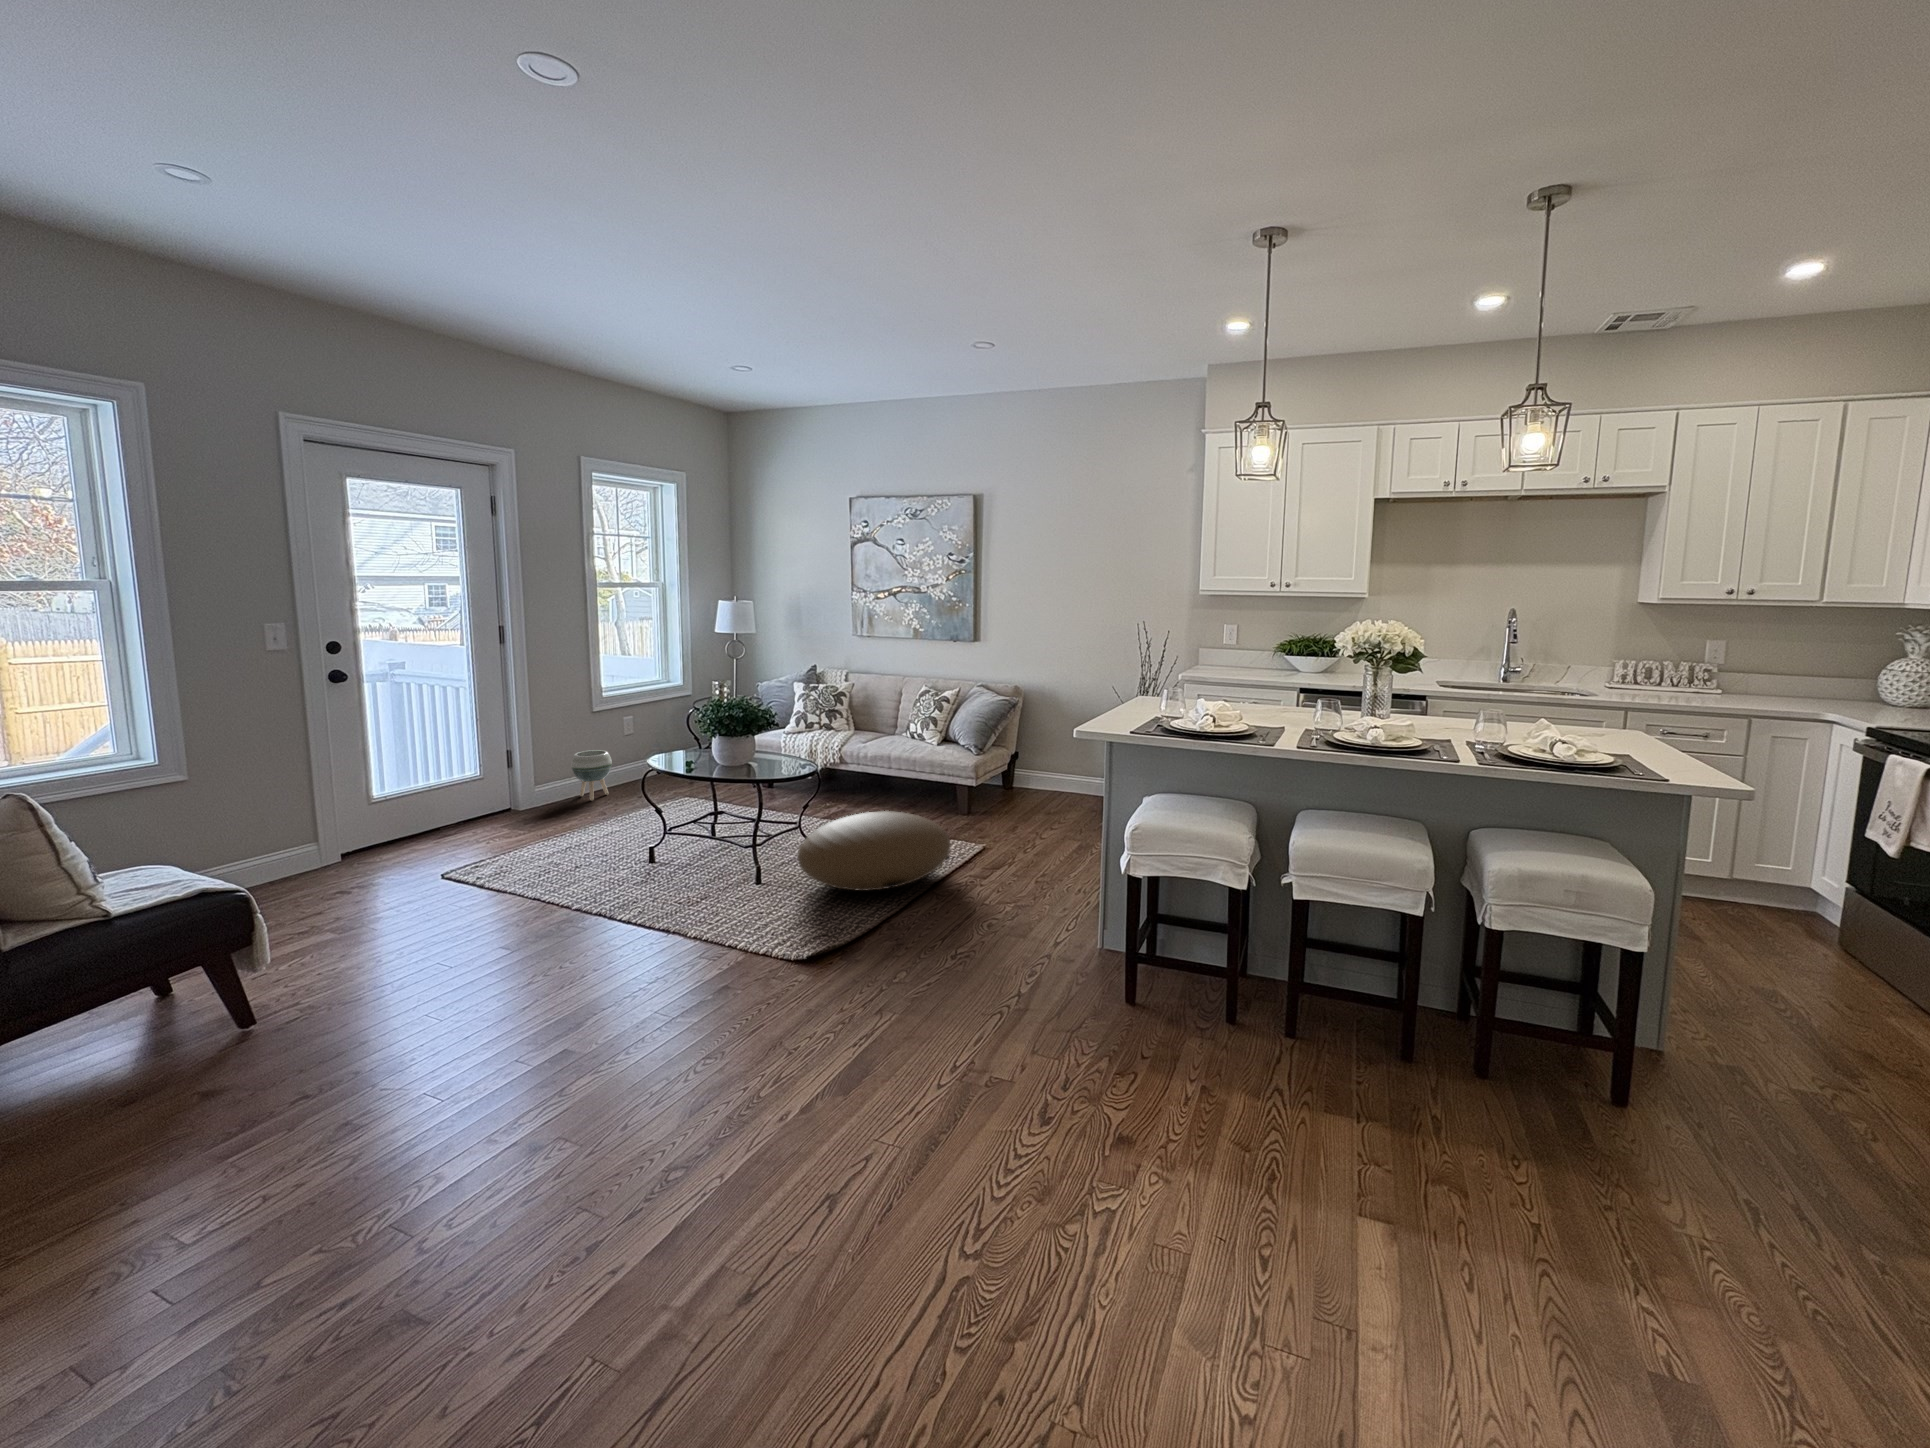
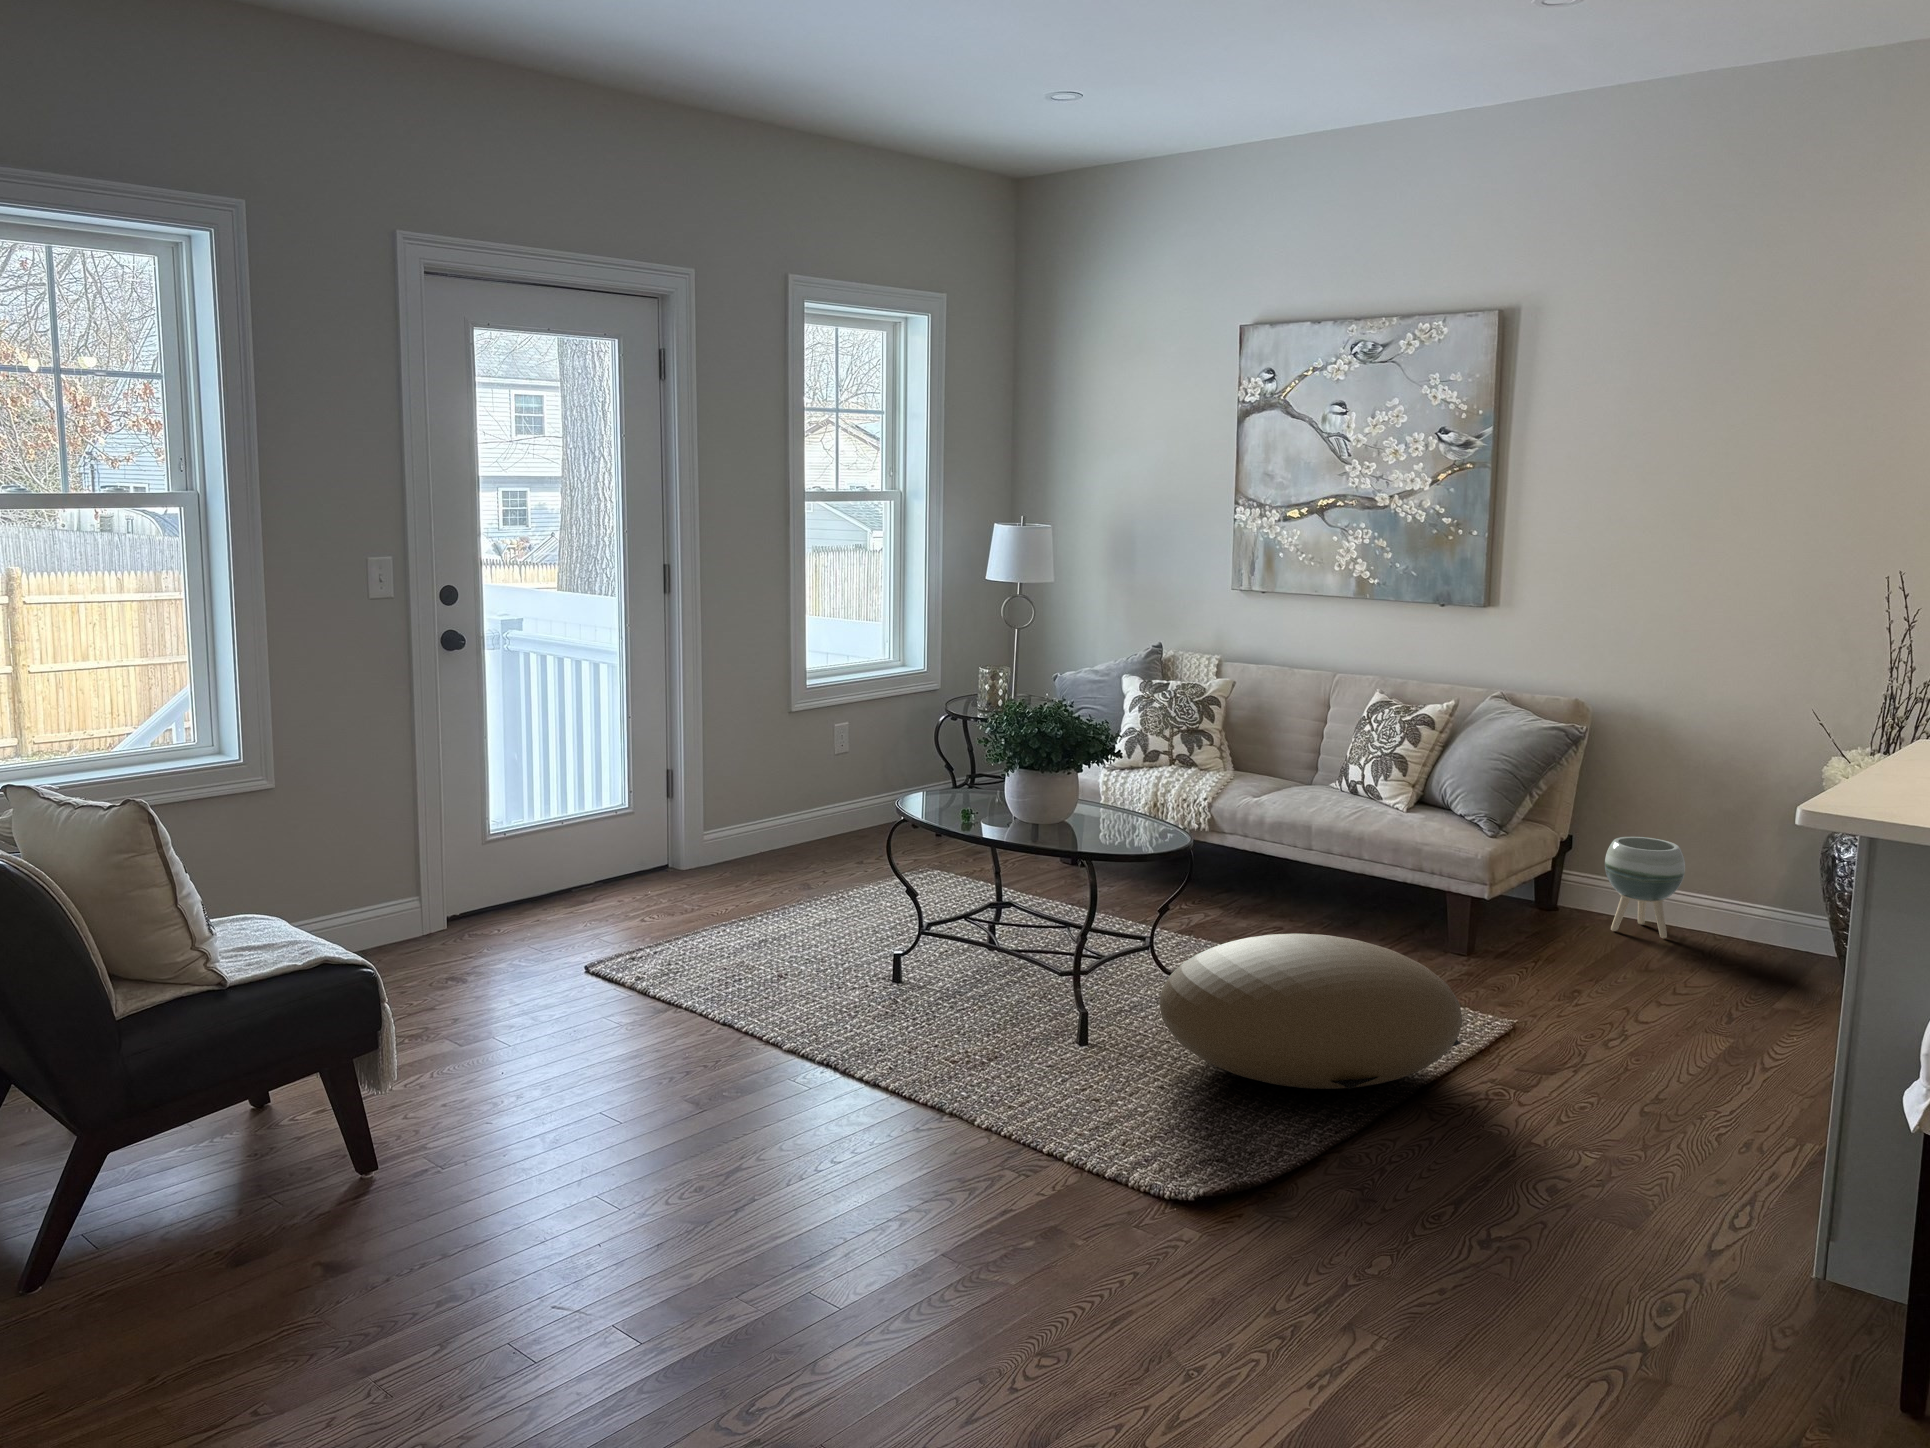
planter: present [571,750,612,800] -> present [1605,837,1685,938]

